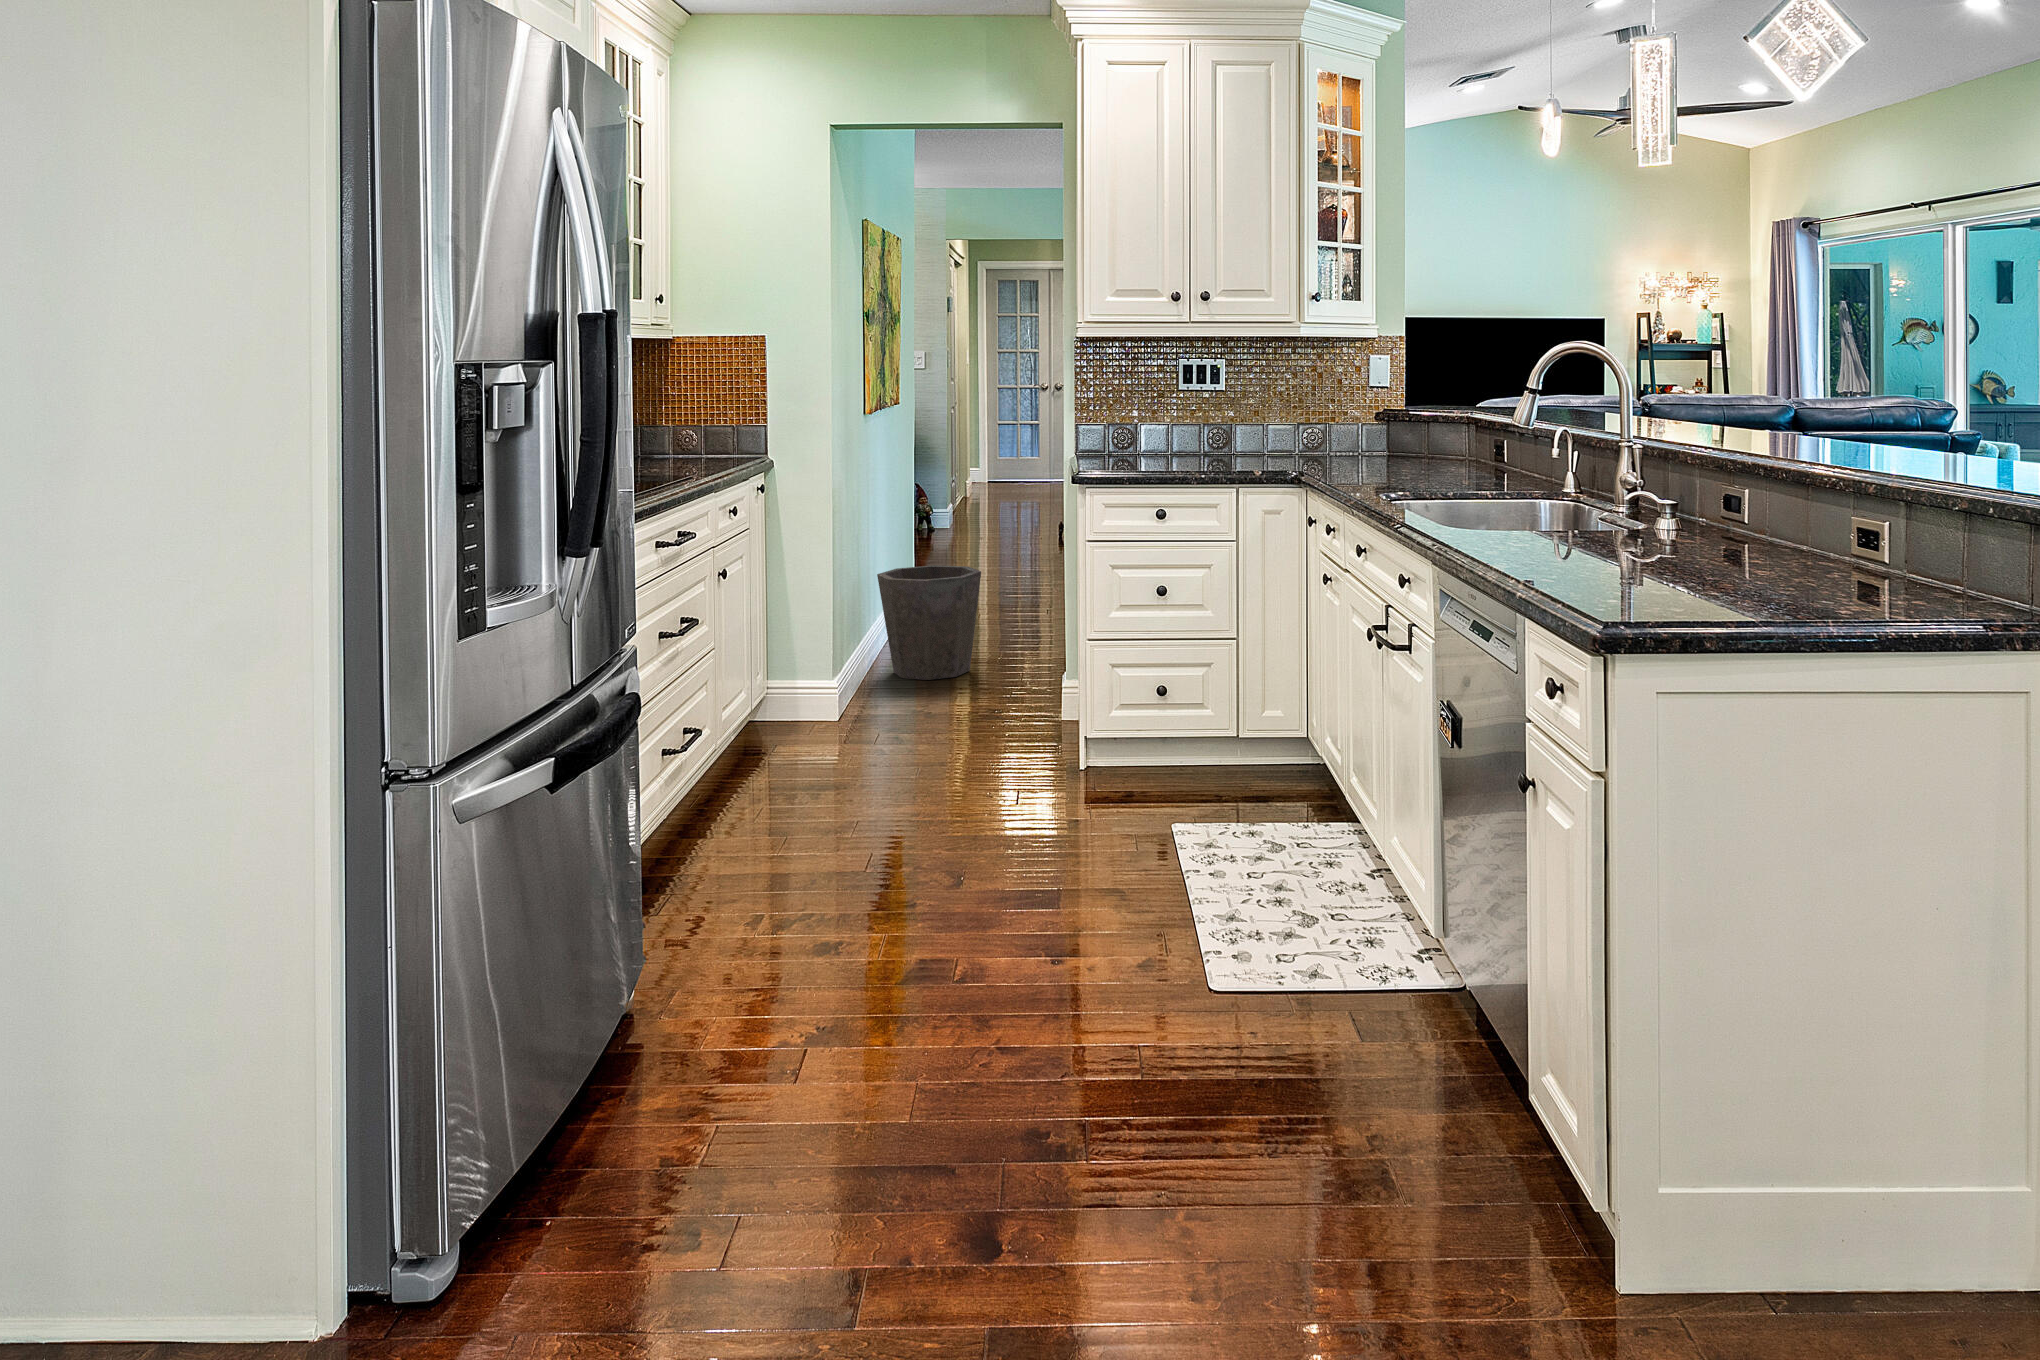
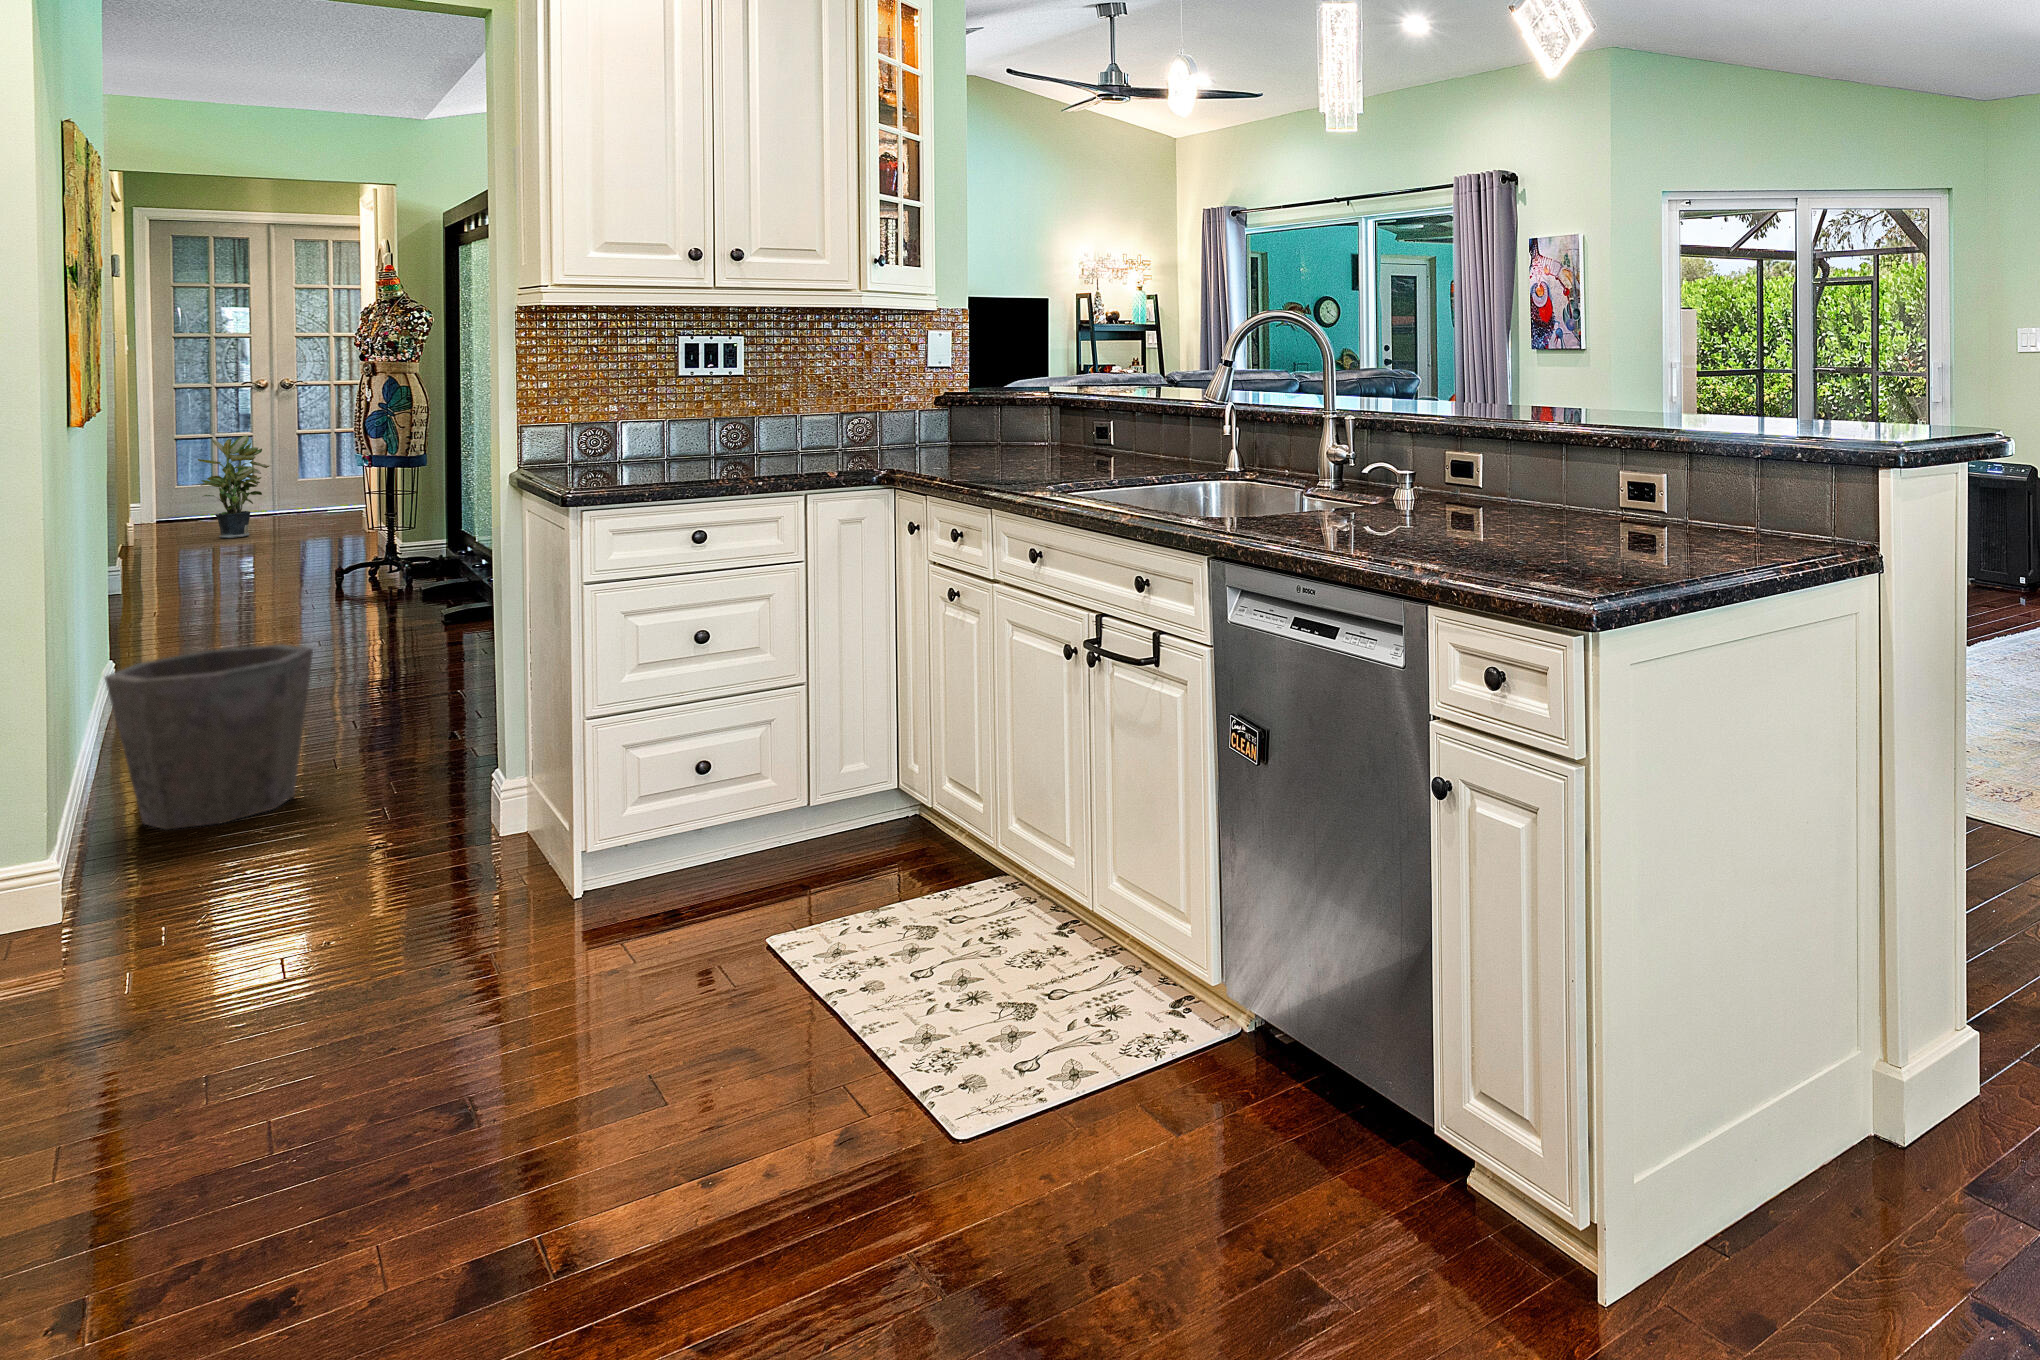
potted plant: none [1004,423,1044,496] -> present [198,436,269,538]

